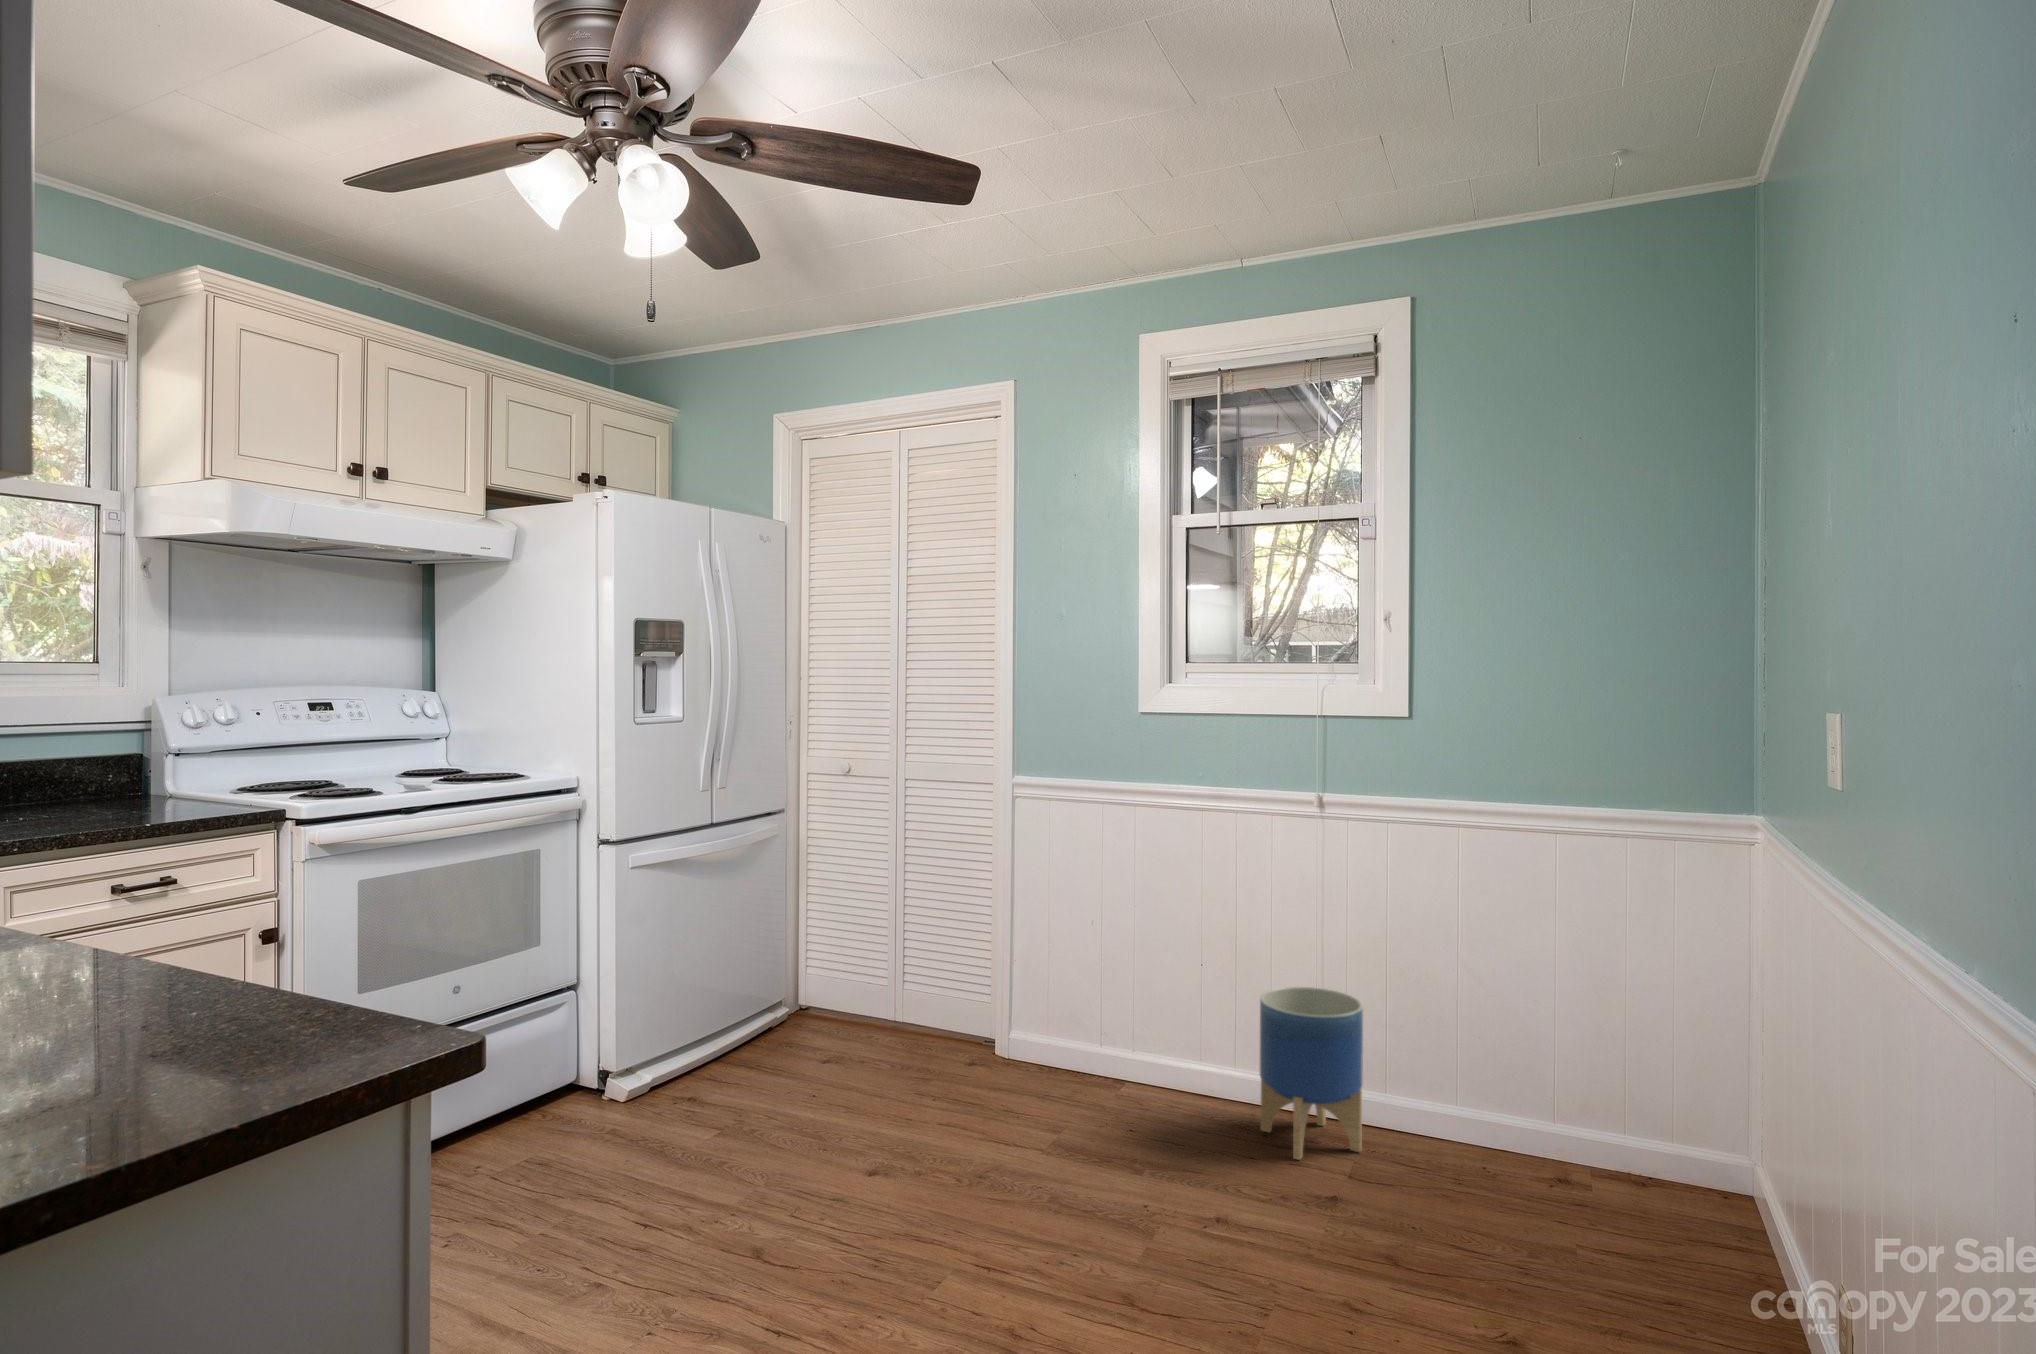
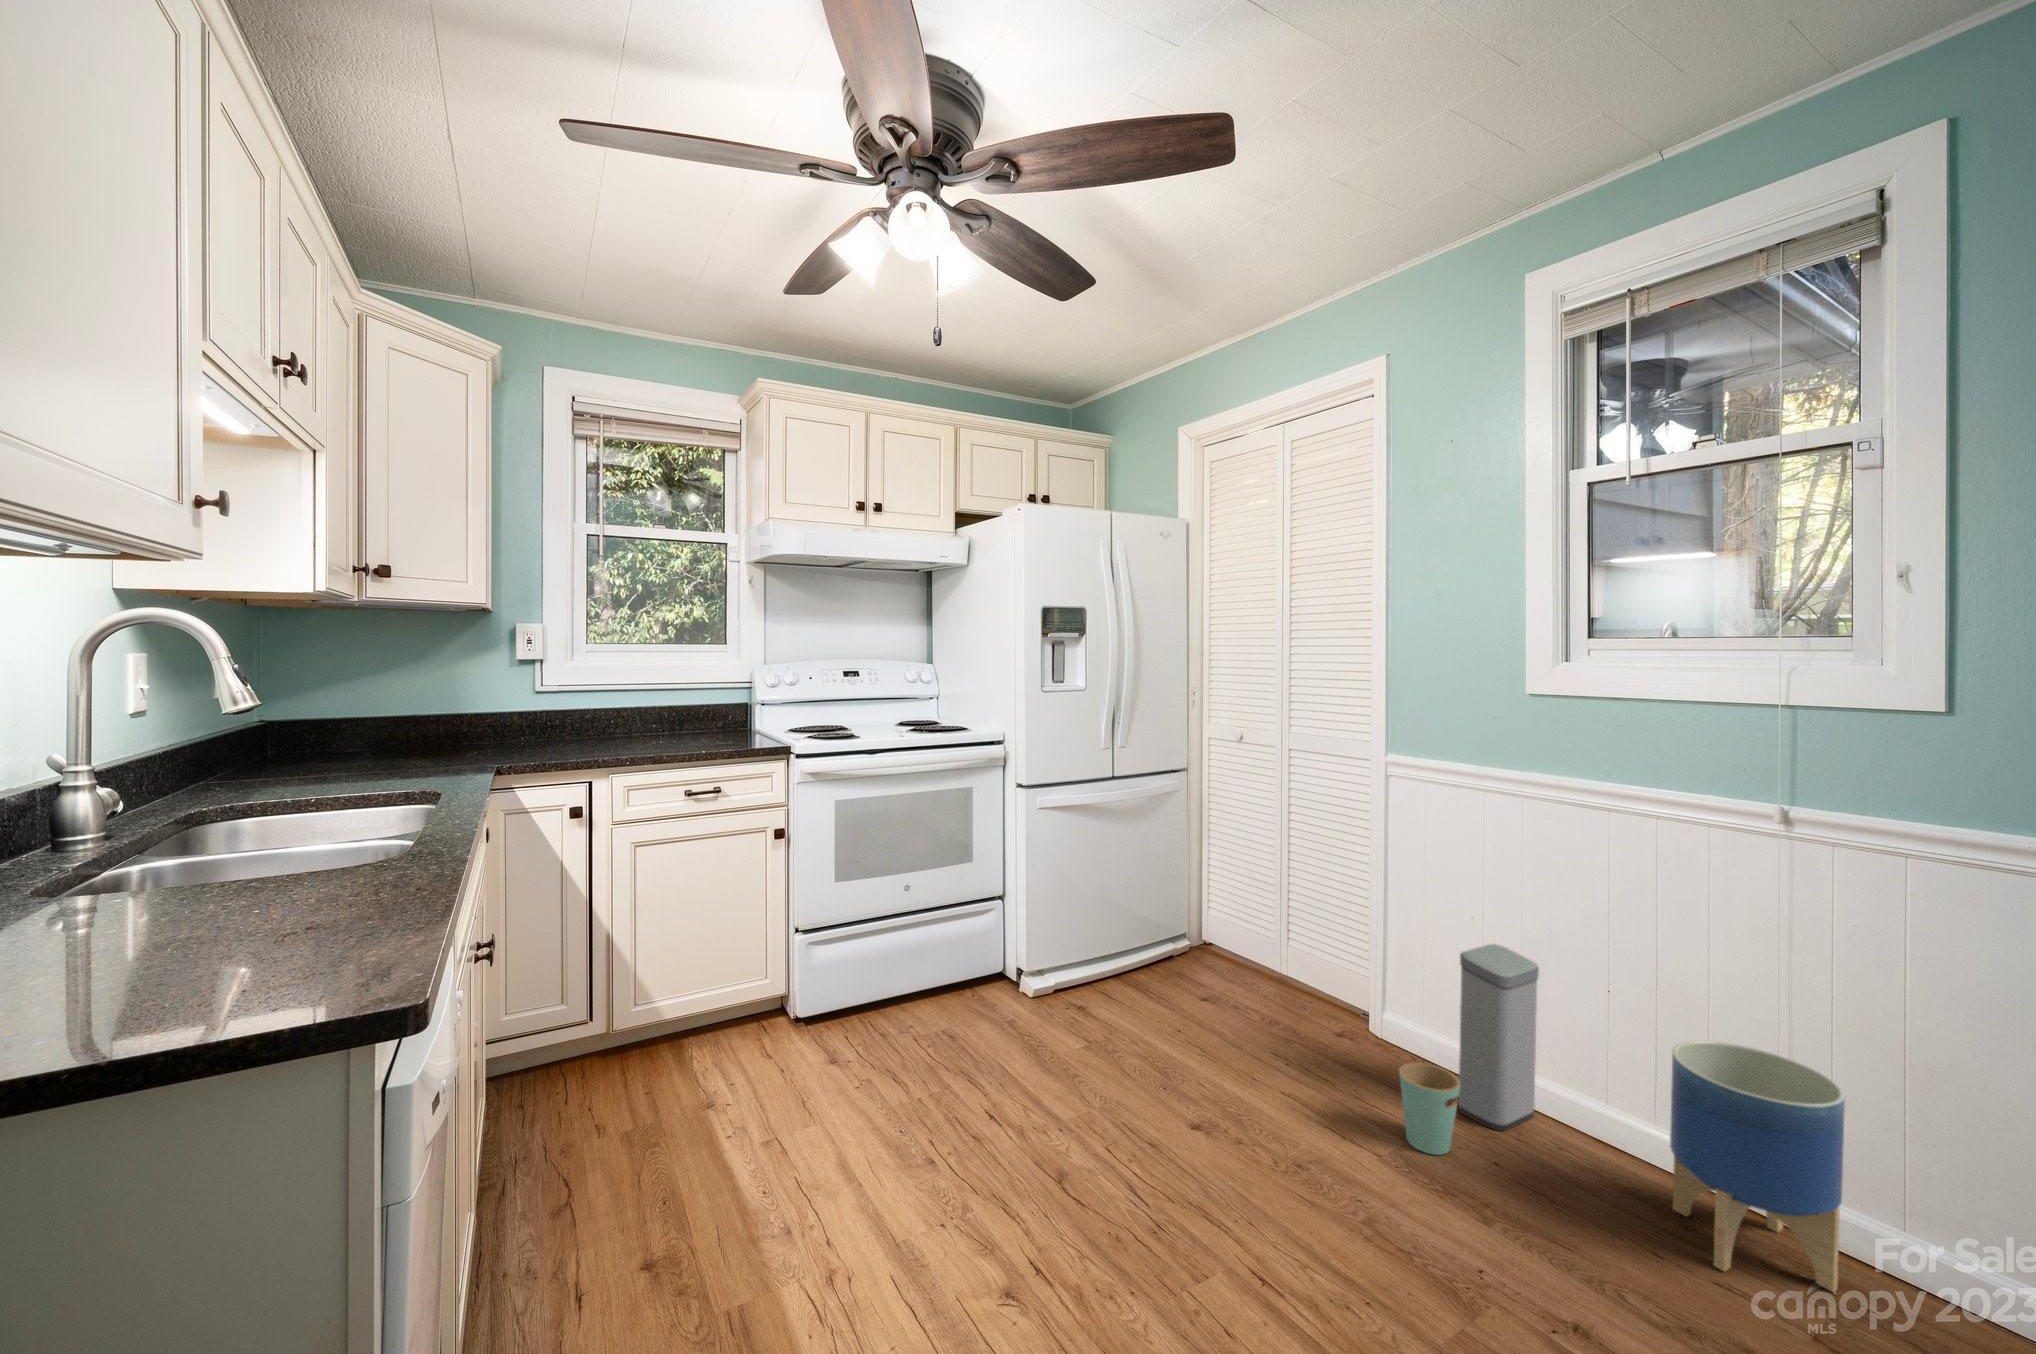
trash can: none [1057,943,1154,1141] -> present [1399,944,1539,1155]

